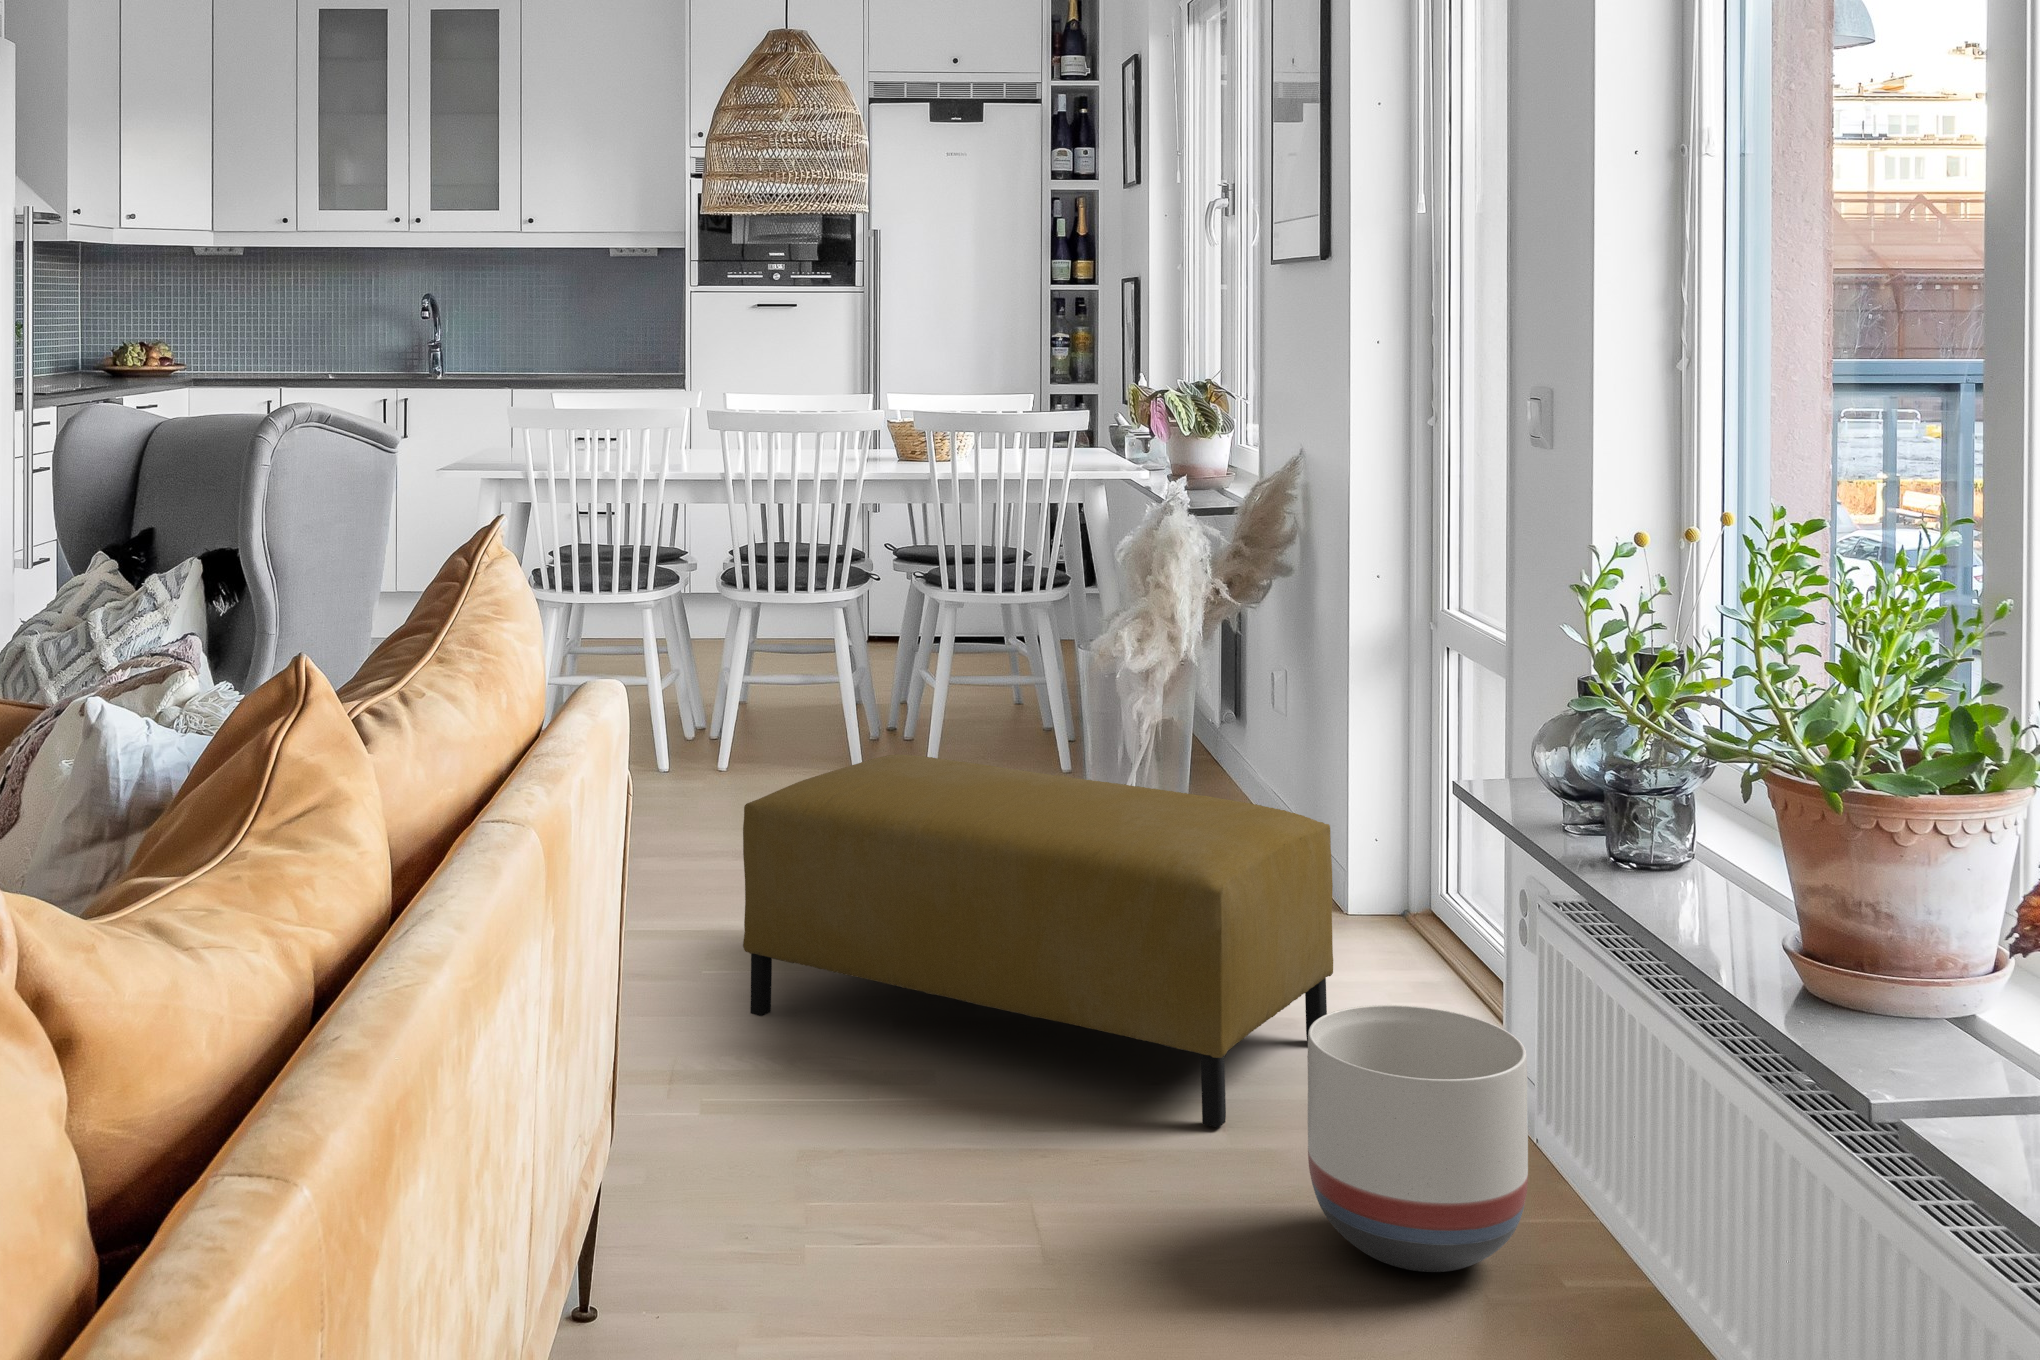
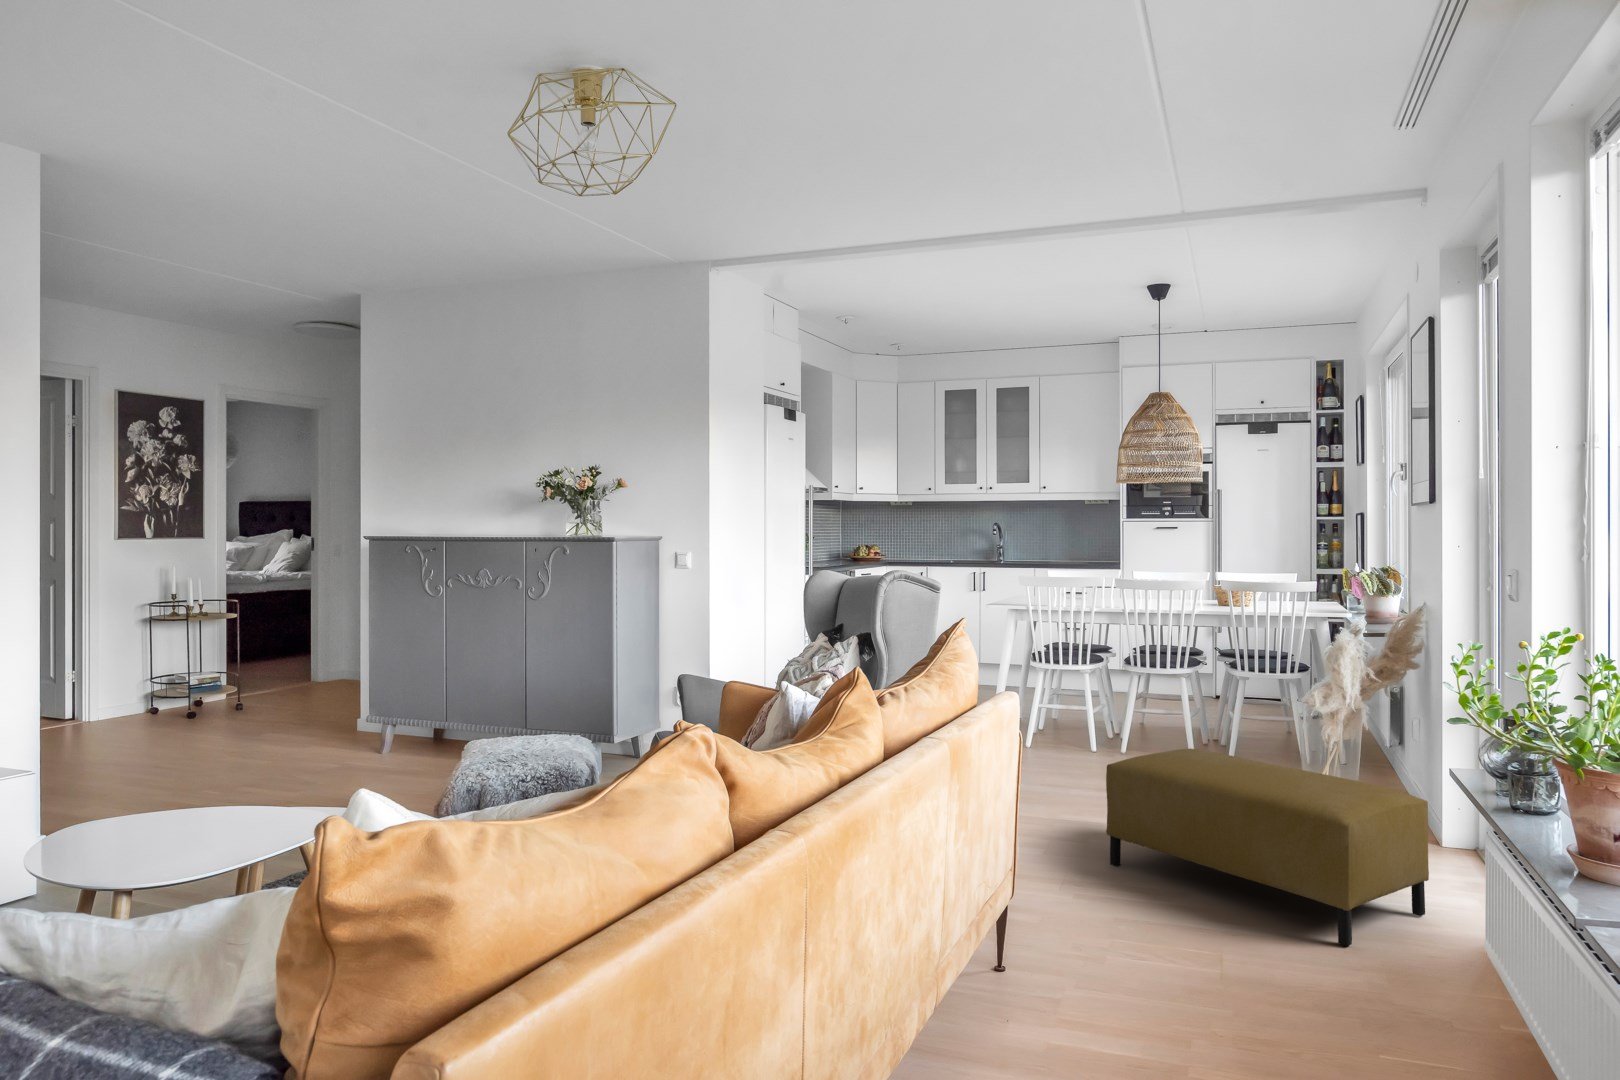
planter: present [1307,1005,1528,1272] -> none [1383,890,1514,1030]

